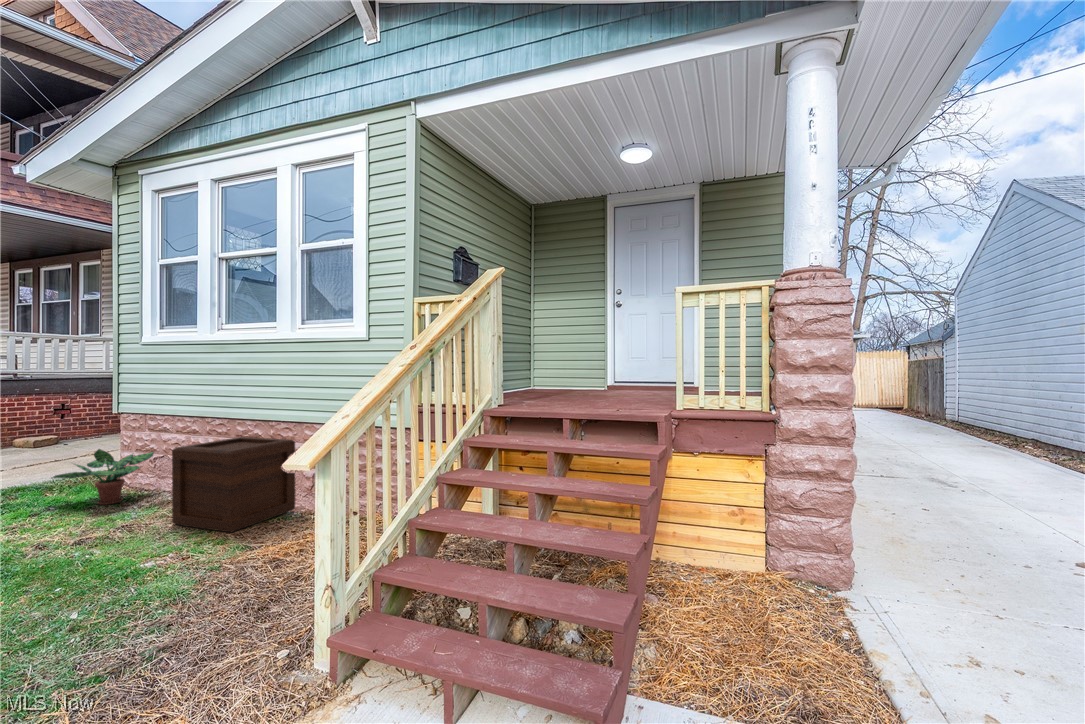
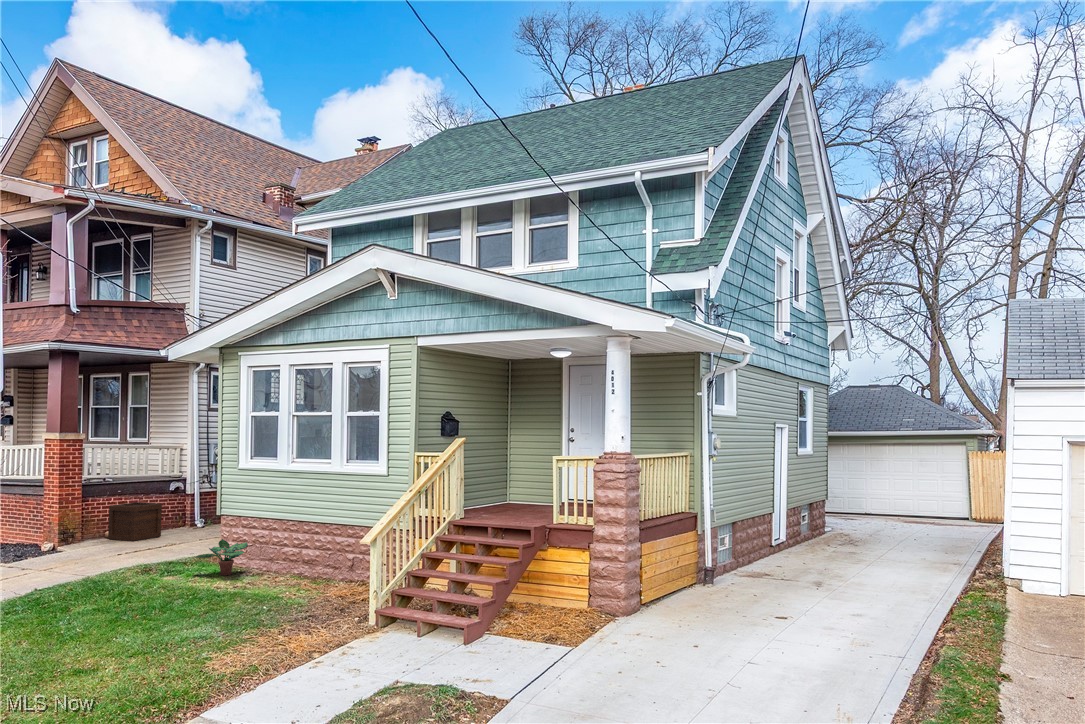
wooden crate: present [172,437,295,532] -> present [108,502,162,541]

